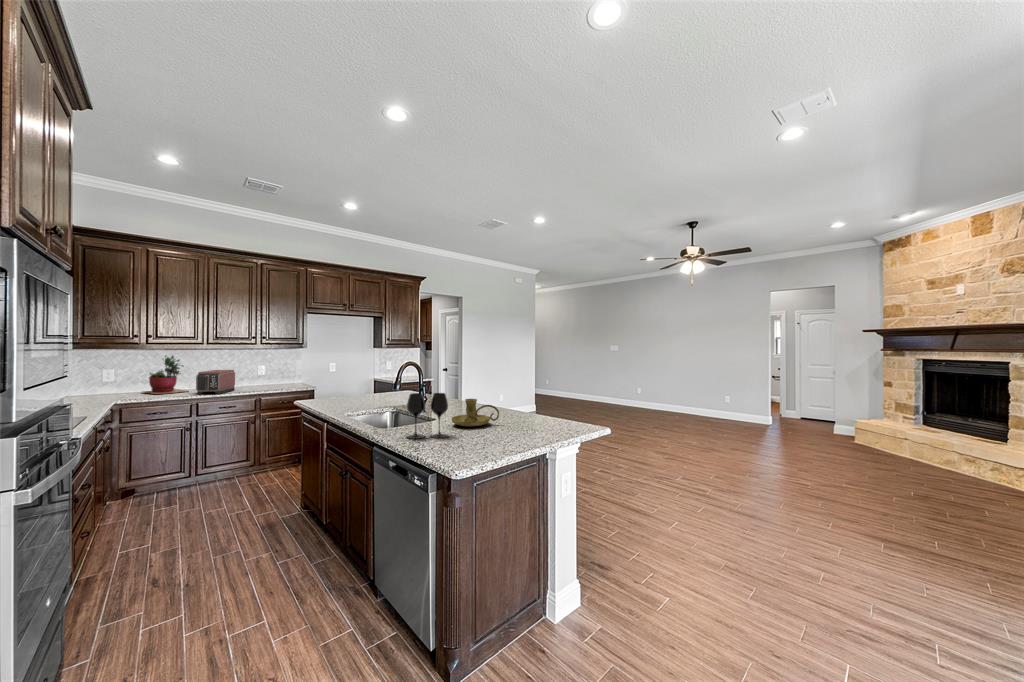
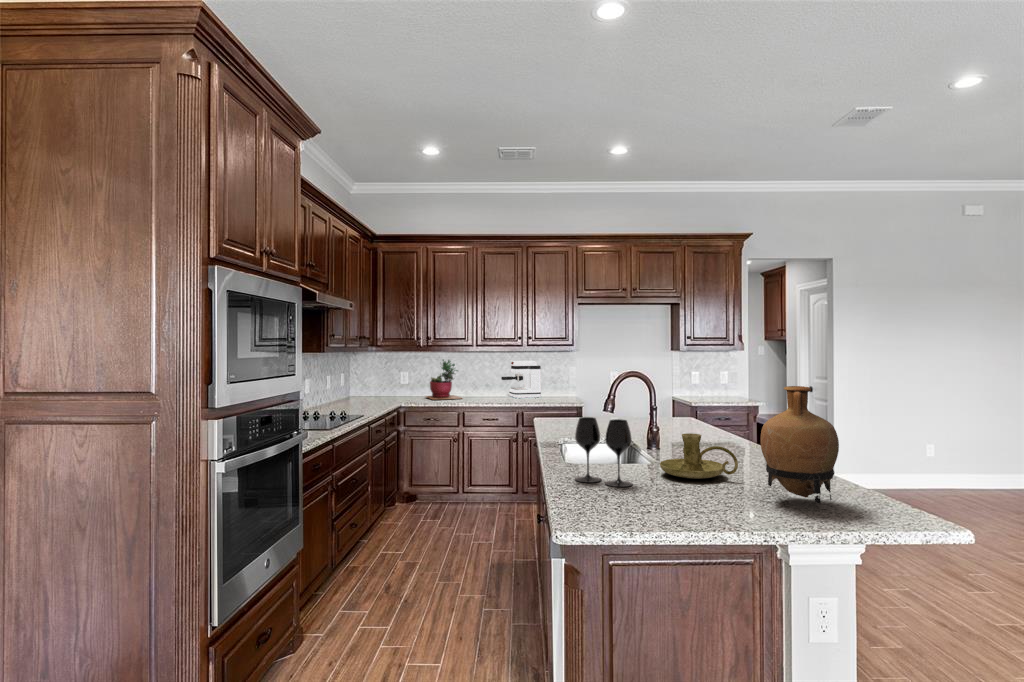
coffee maker: none [232,356,272,388] -> present [501,361,541,398]
vase: none [524,366,562,428] -> present [761,386,839,504]
toaster: present [196,370,235,394] -> none [462,376,500,403]

